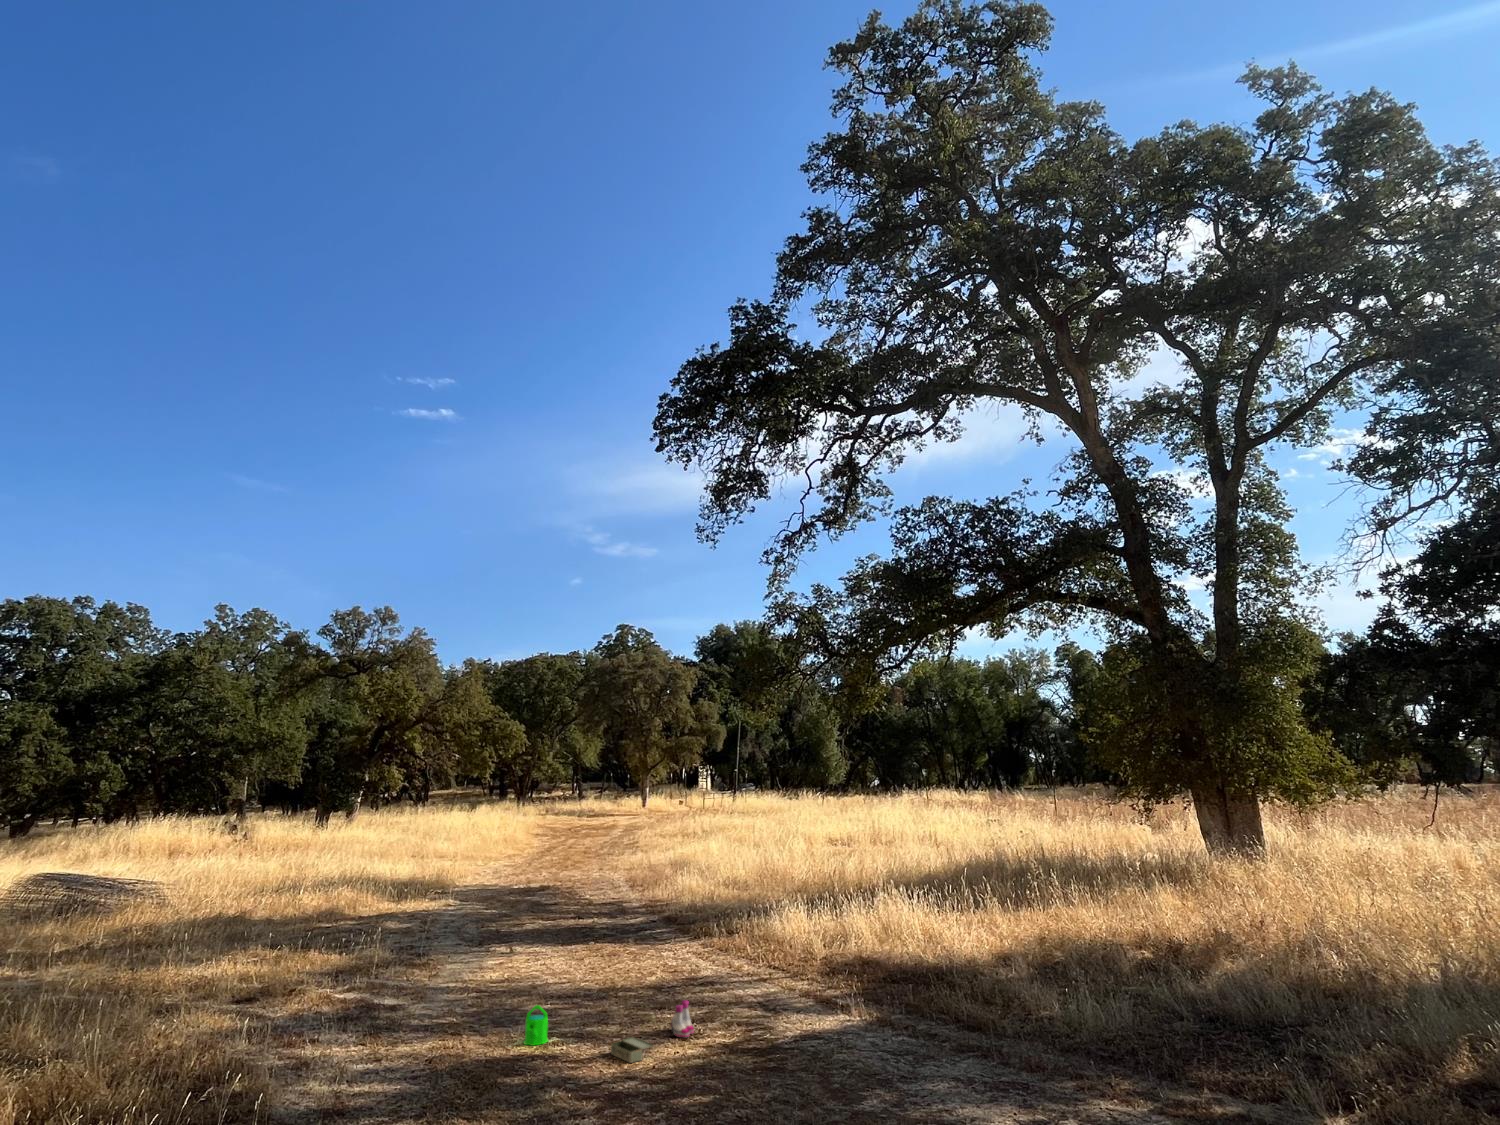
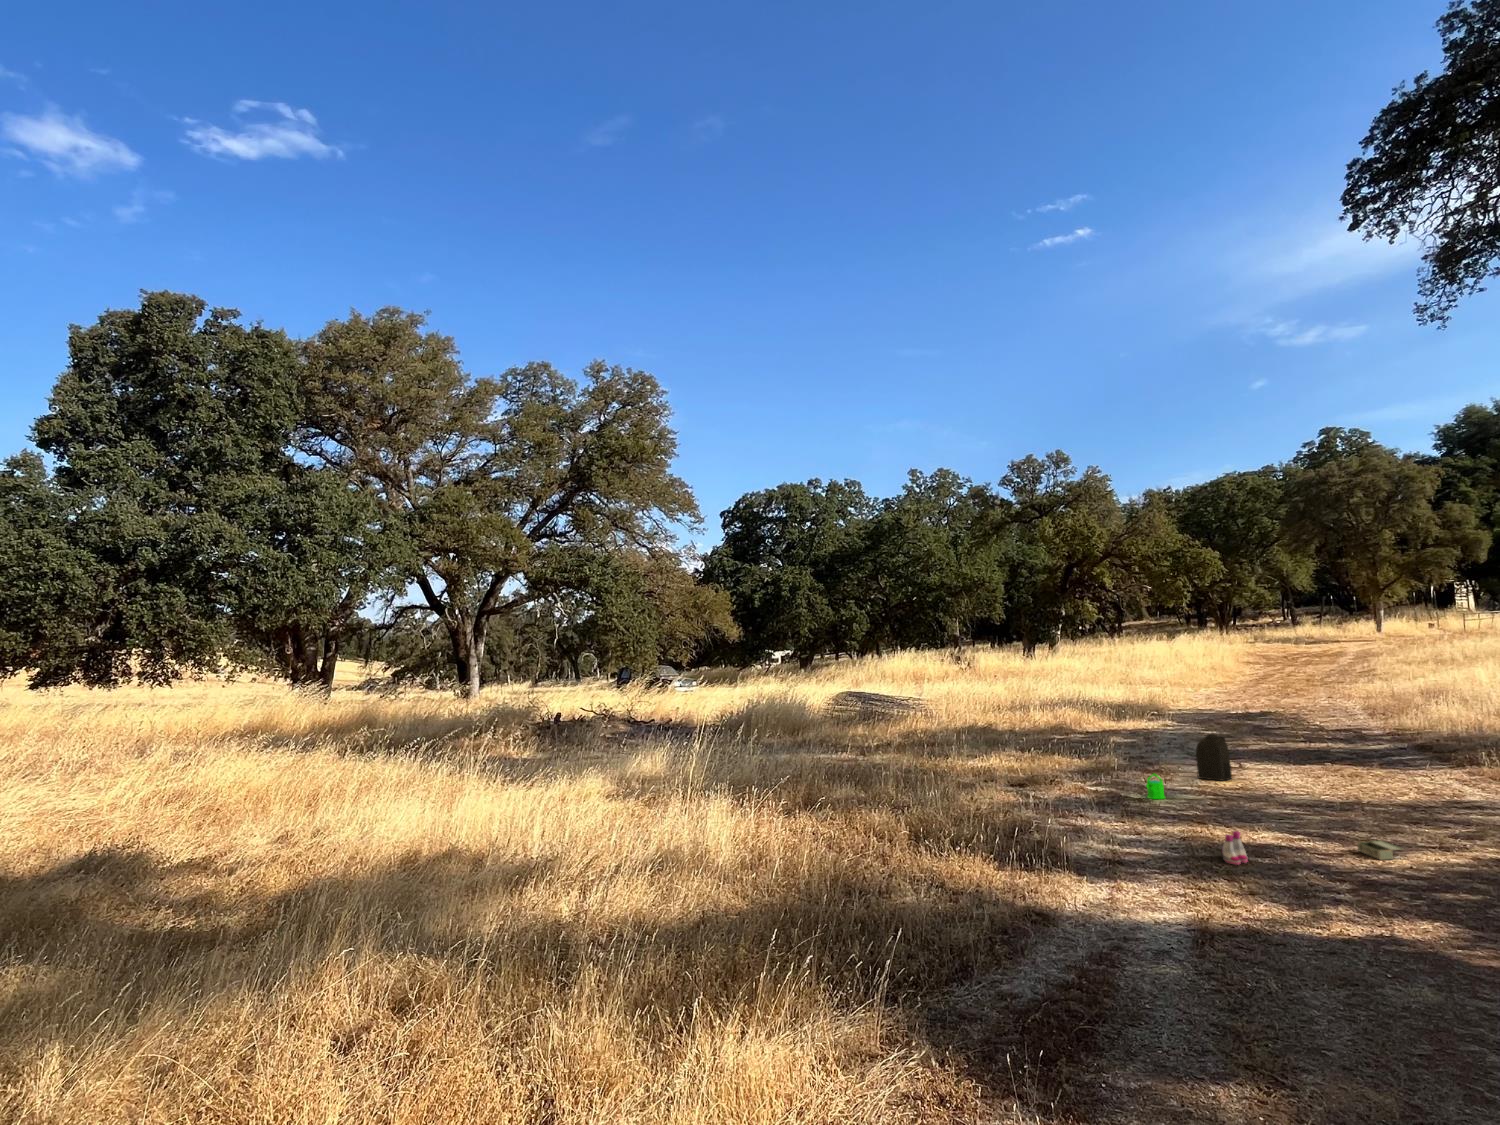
backpack: none [464,918,500,972] -> present [1196,734,1232,781]
boots: present [671,1000,694,1037] -> present [1222,831,1248,865]
watering can: present [523,1005,548,1045] -> present [1146,774,1165,799]

